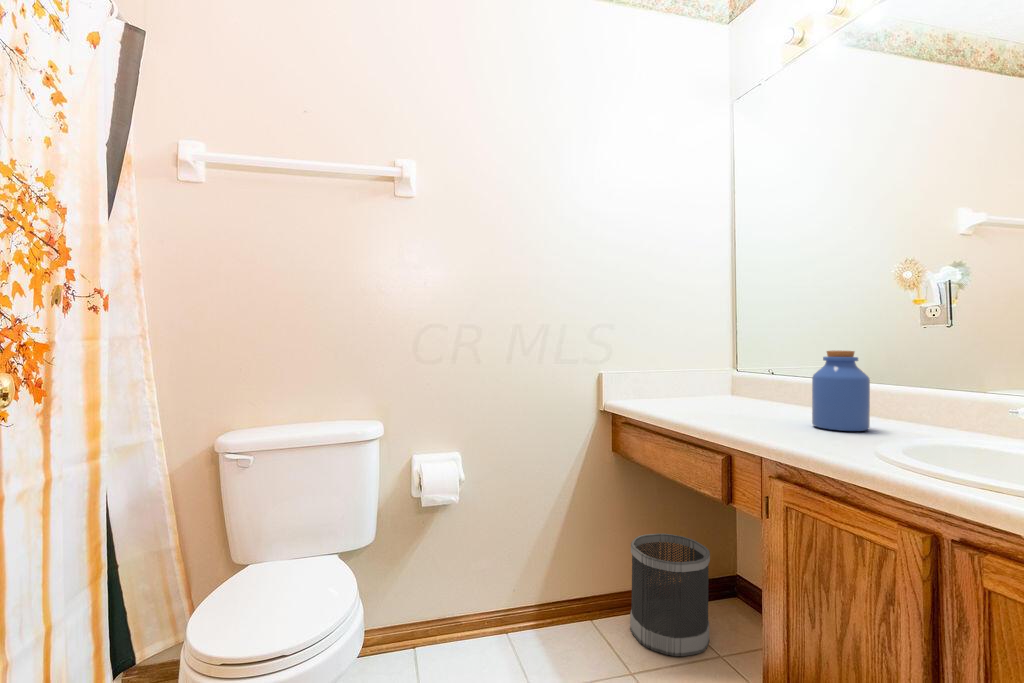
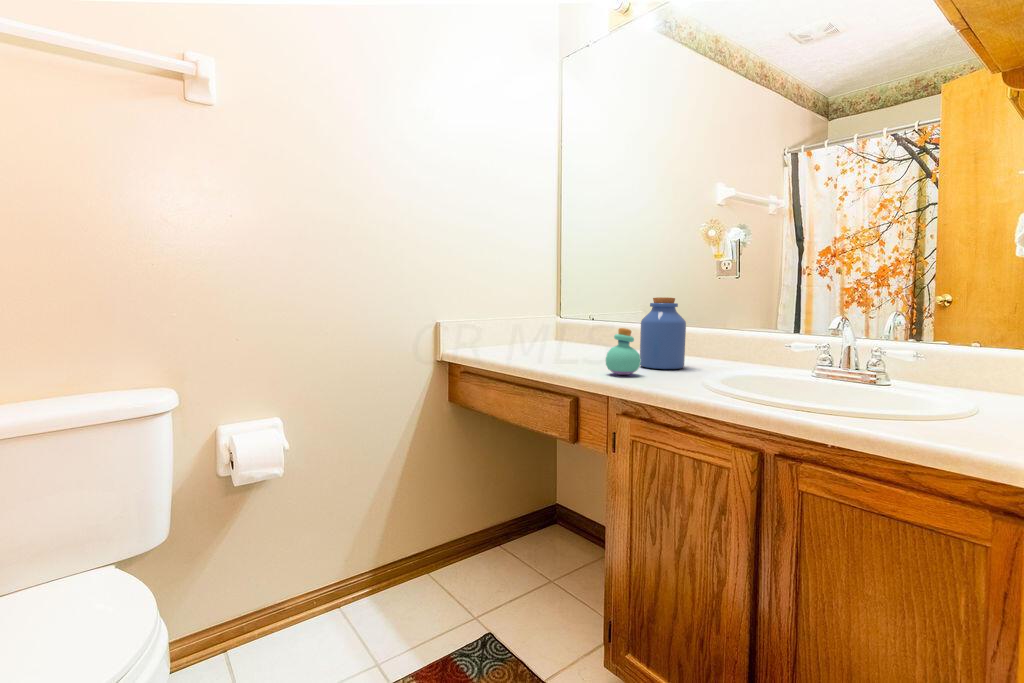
perfume bottle: none [763,384,804,434] -> present [606,328,641,375]
wastebasket: present [630,533,710,656] -> none [469,478,543,592]

